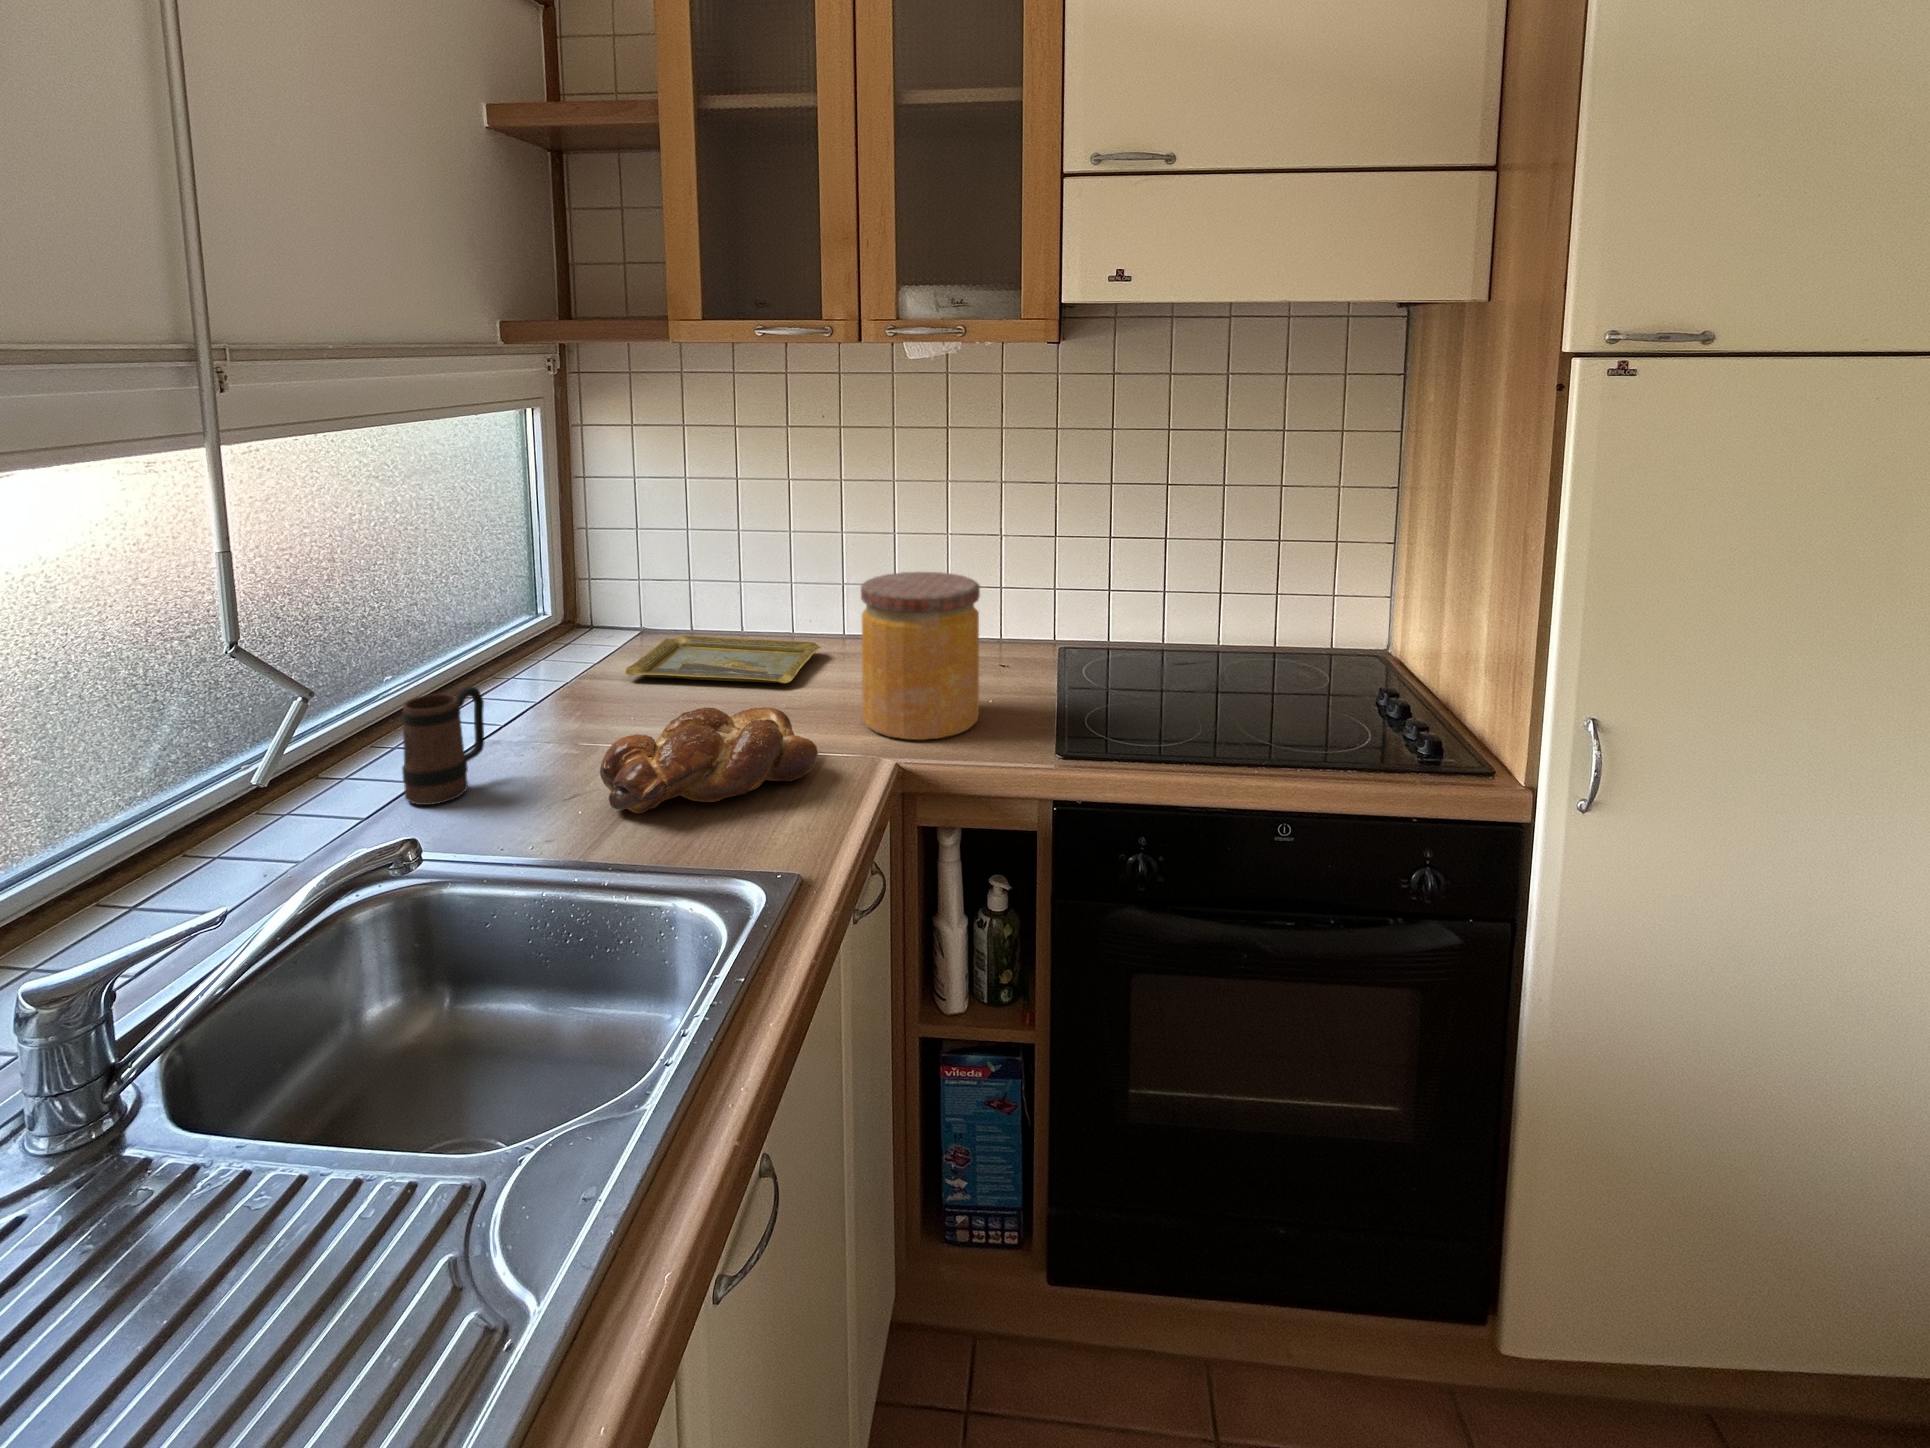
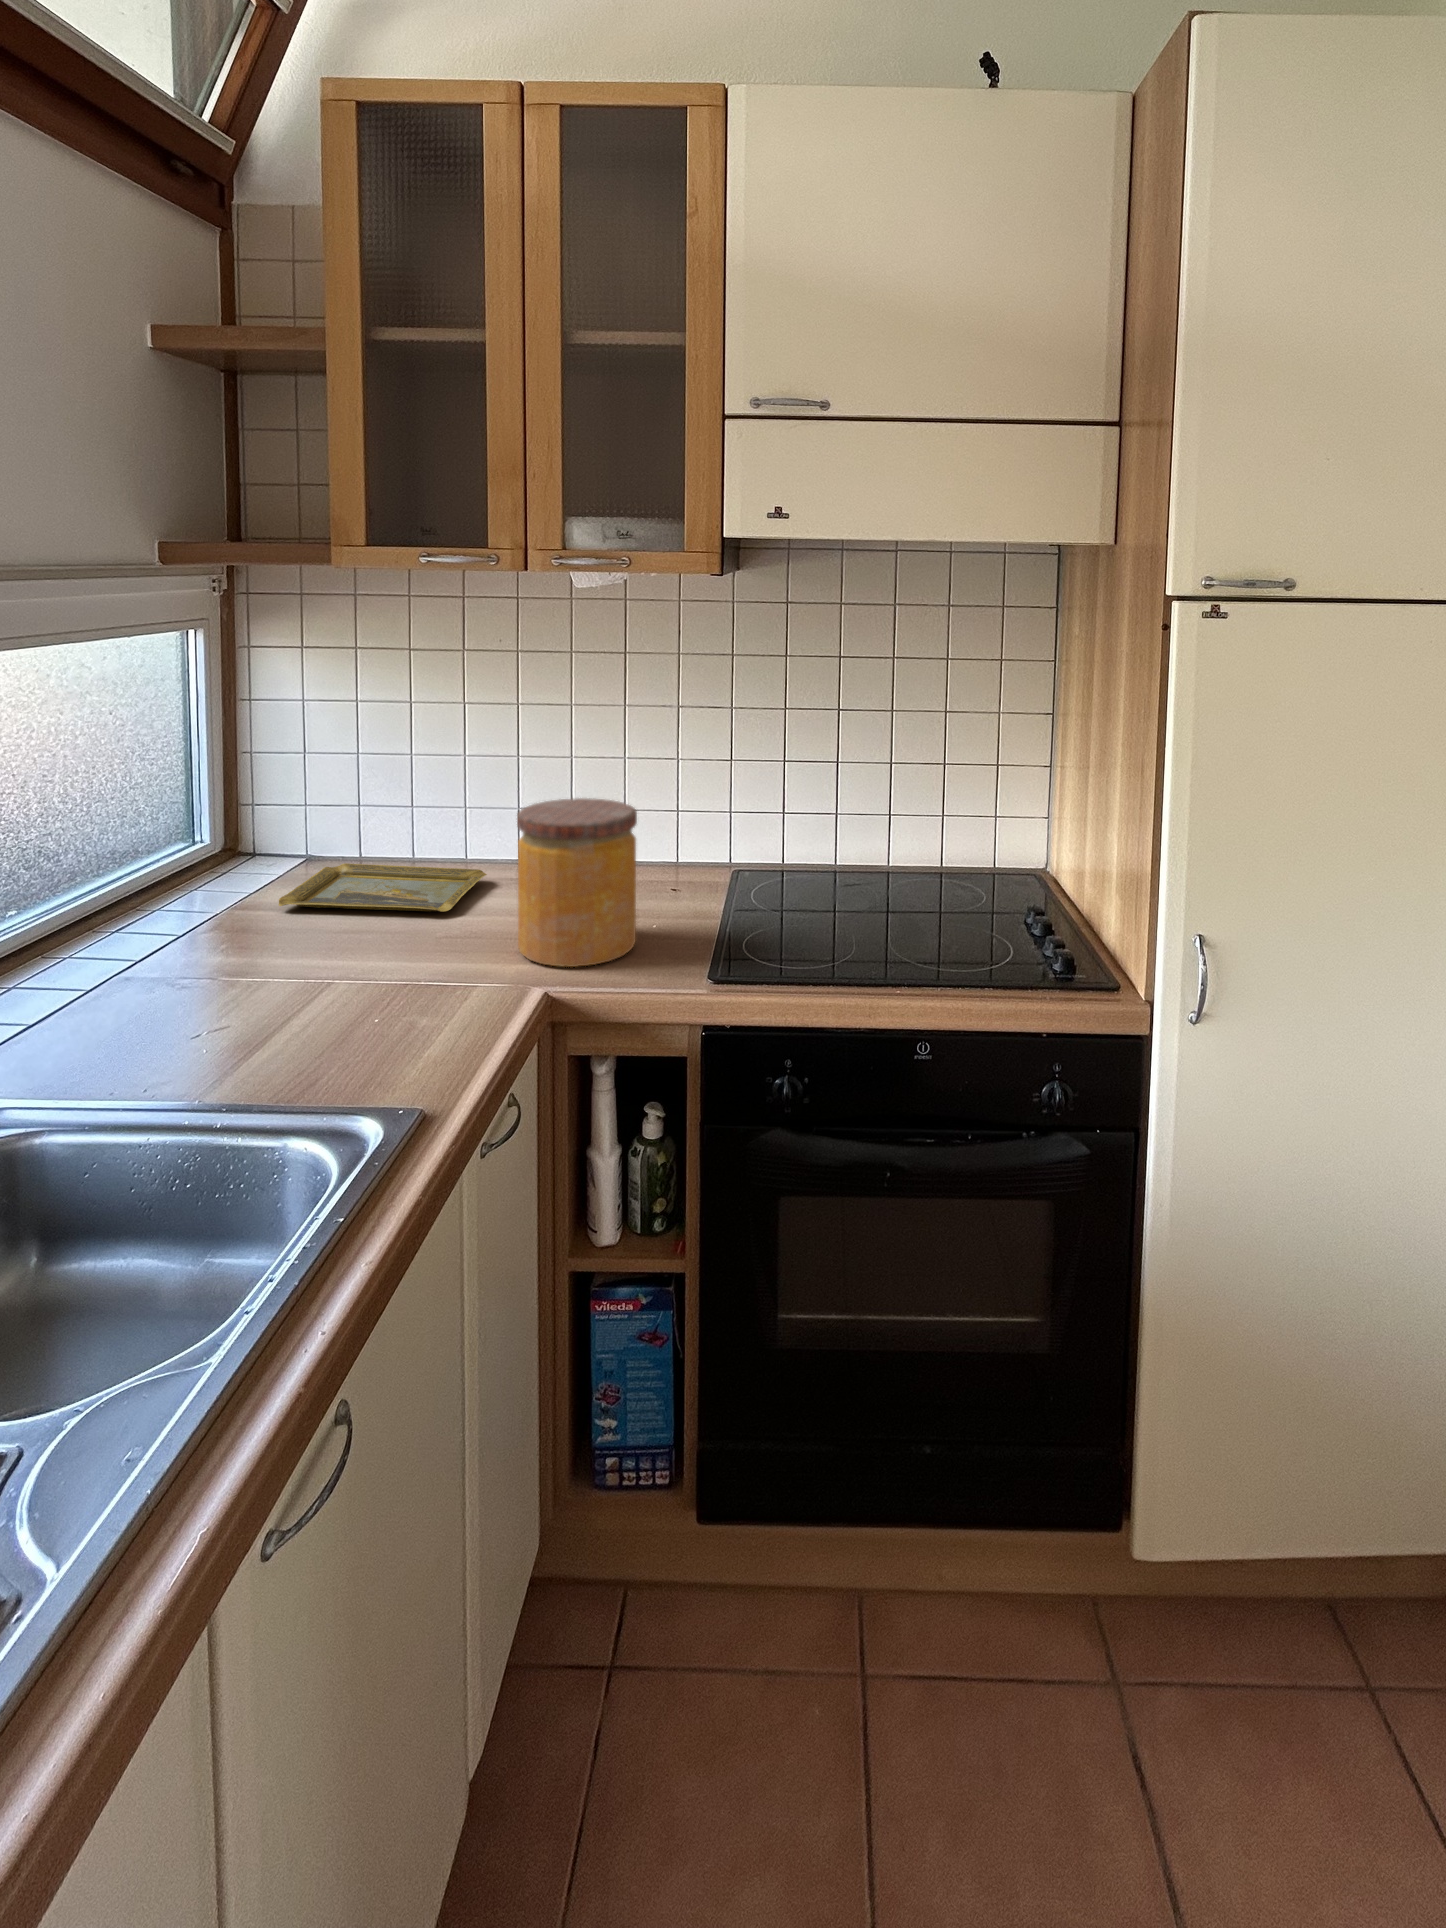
mug: present [402,687,484,805] -> none [21,918,114,1042]
bread loaf: present [600,707,818,813] -> none [233,936,463,1046]

